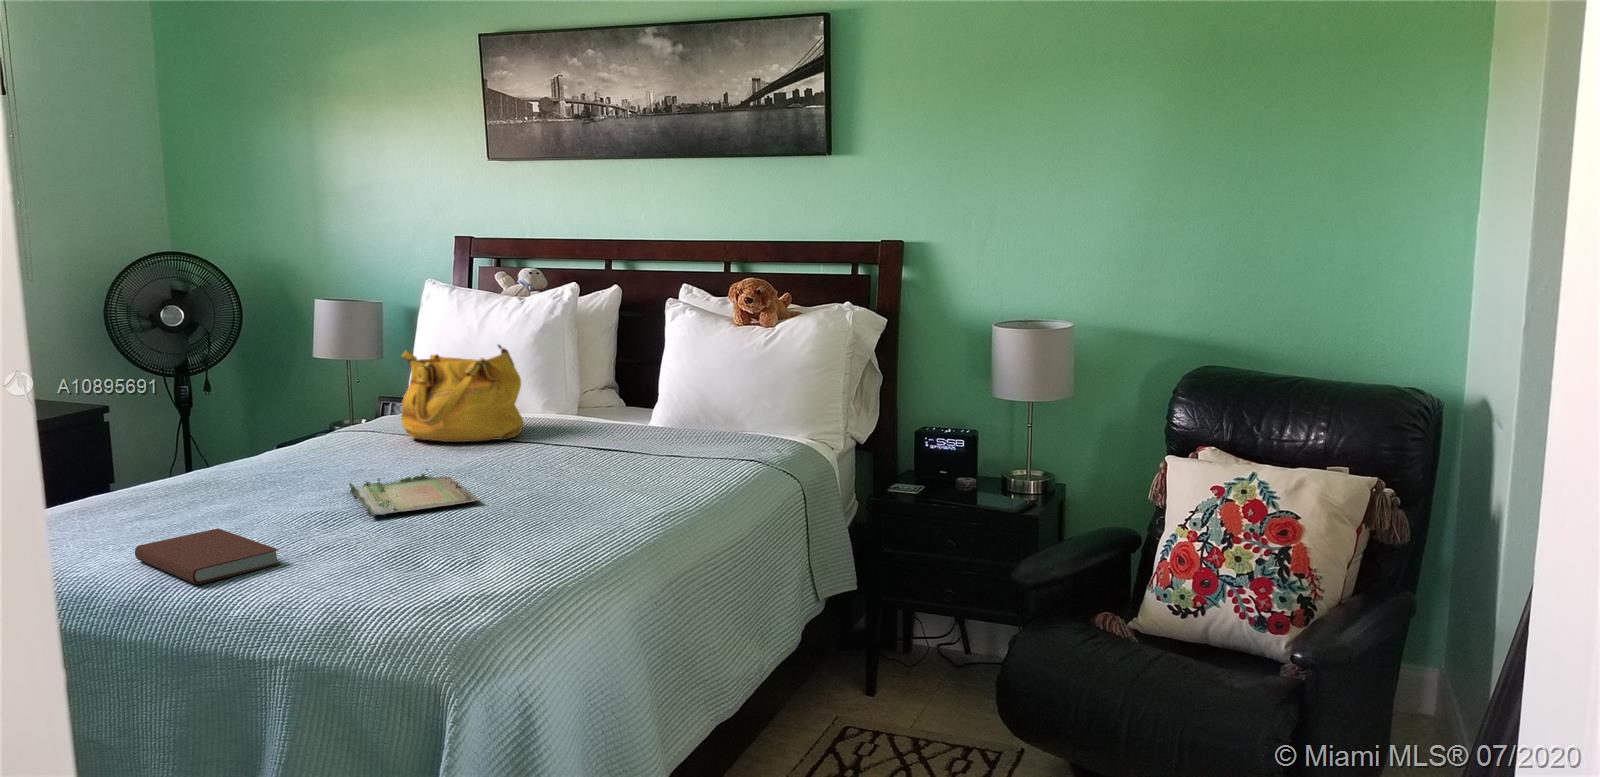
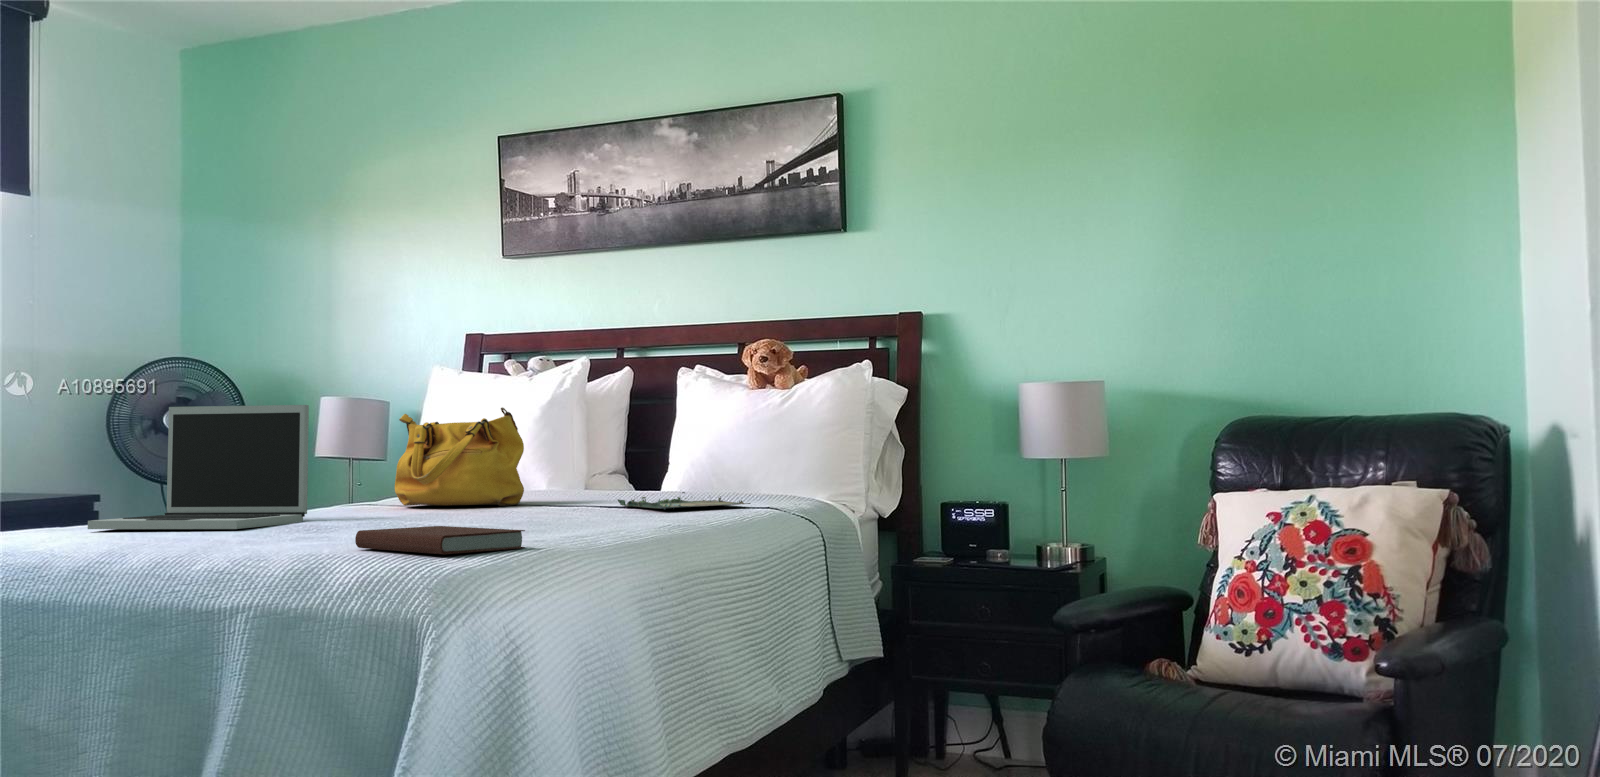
laptop: none [122,371,323,507] -> present [88,405,309,529]
tray: present [349,469,479,517] -> present [618,492,751,509]
book: present [135,528,280,585] -> present [355,526,525,554]

